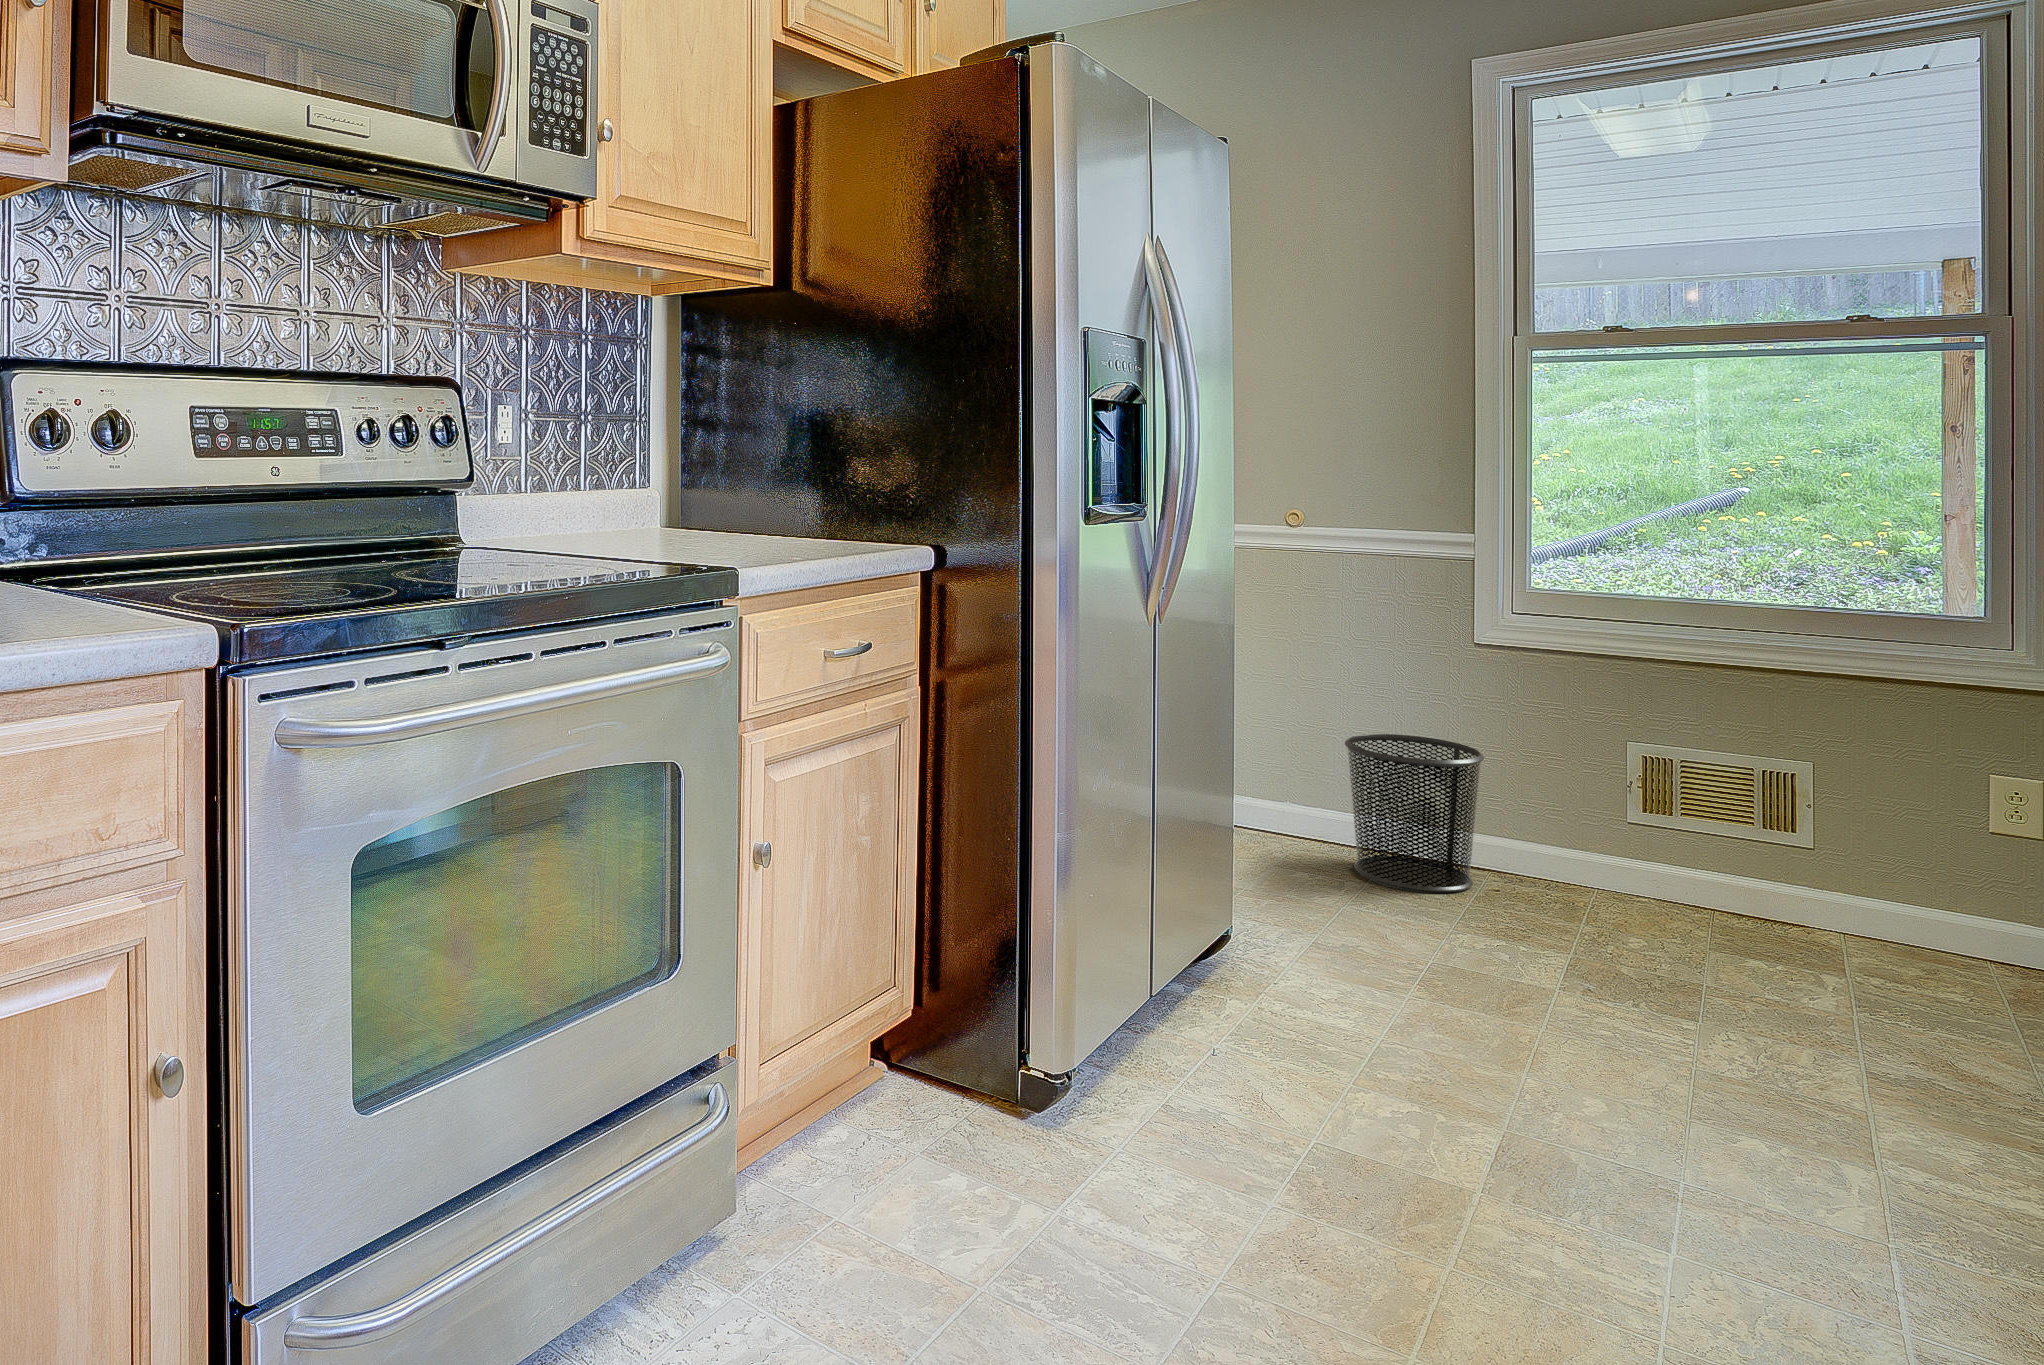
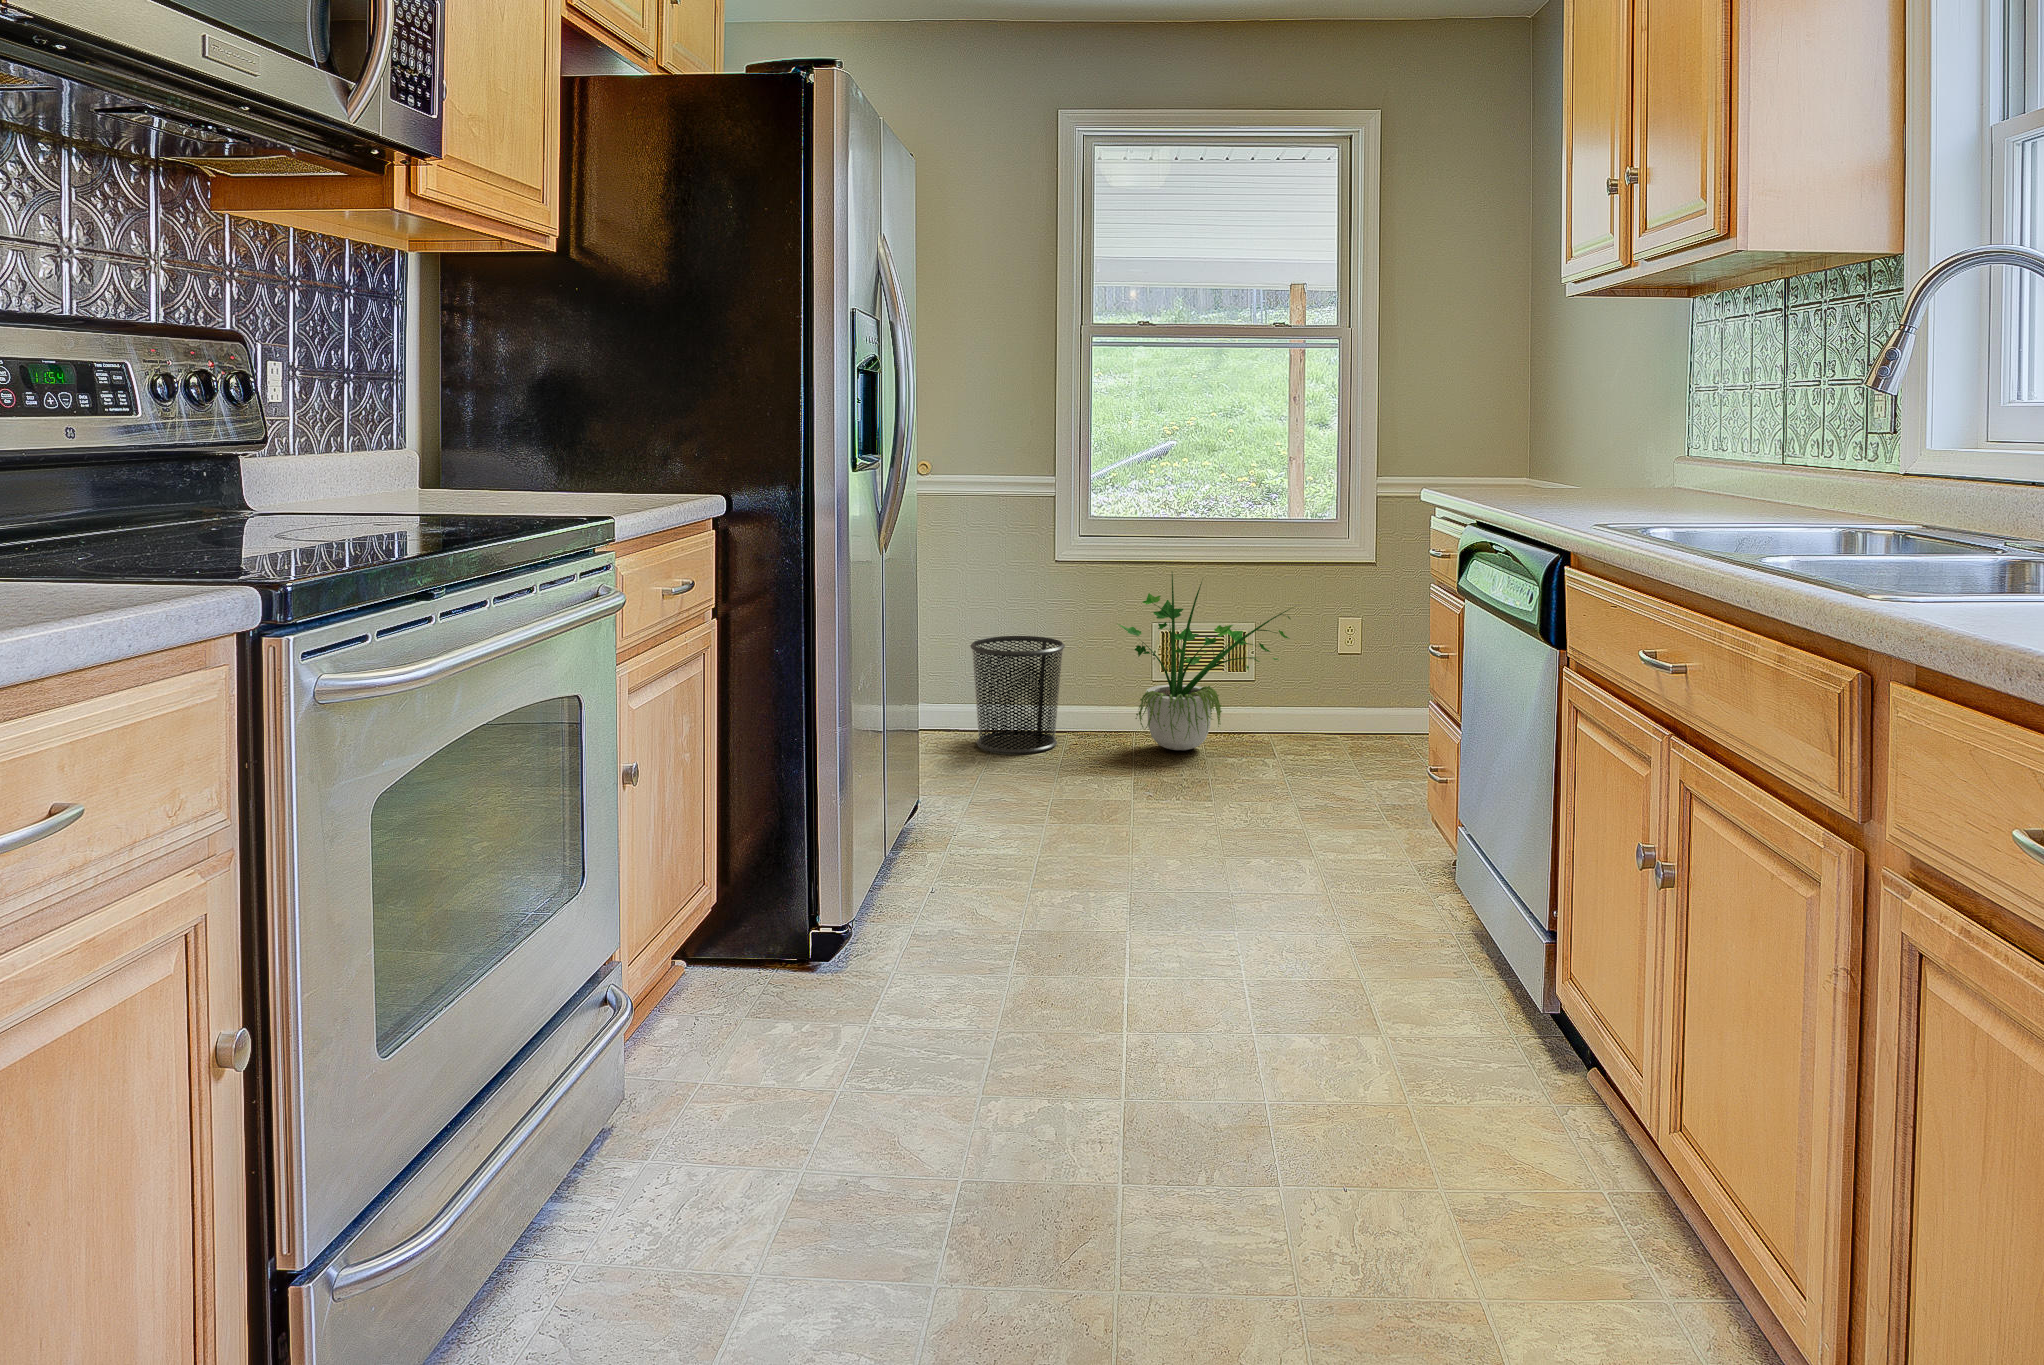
potted plant: none [1562,654,1904,933] -> present [1119,573,1290,750]

